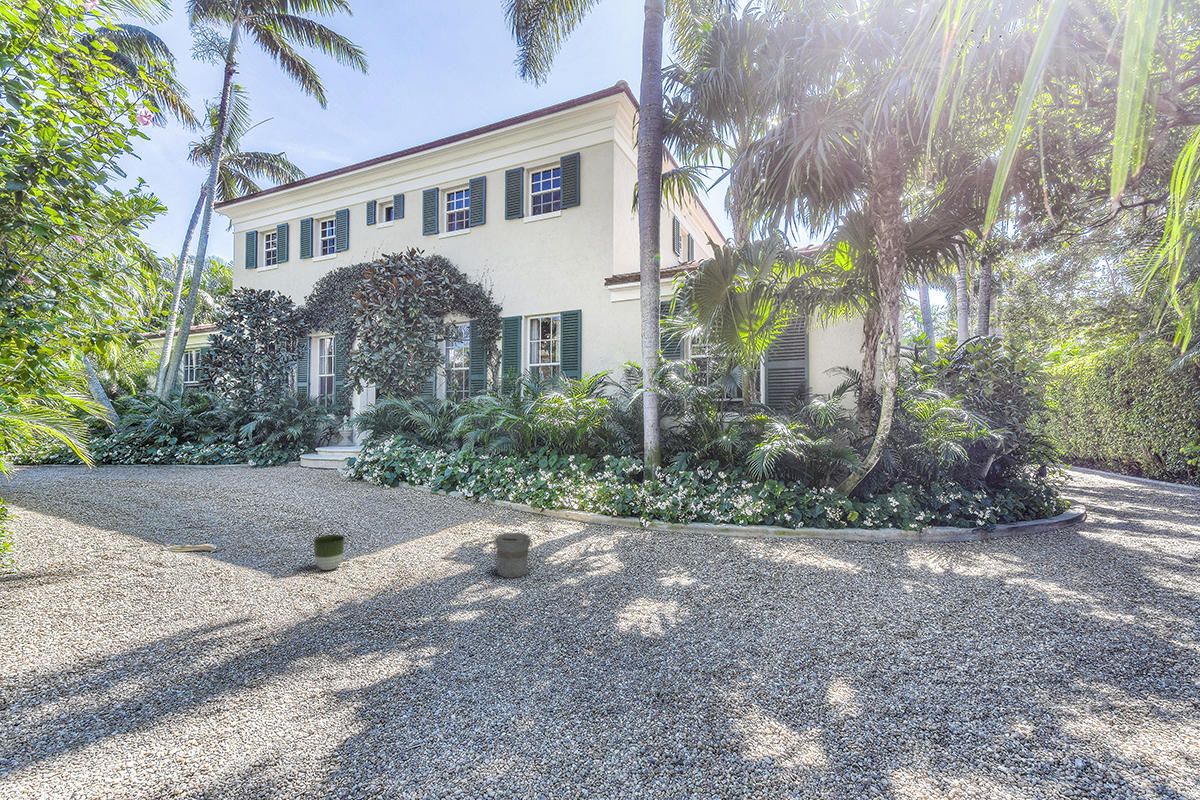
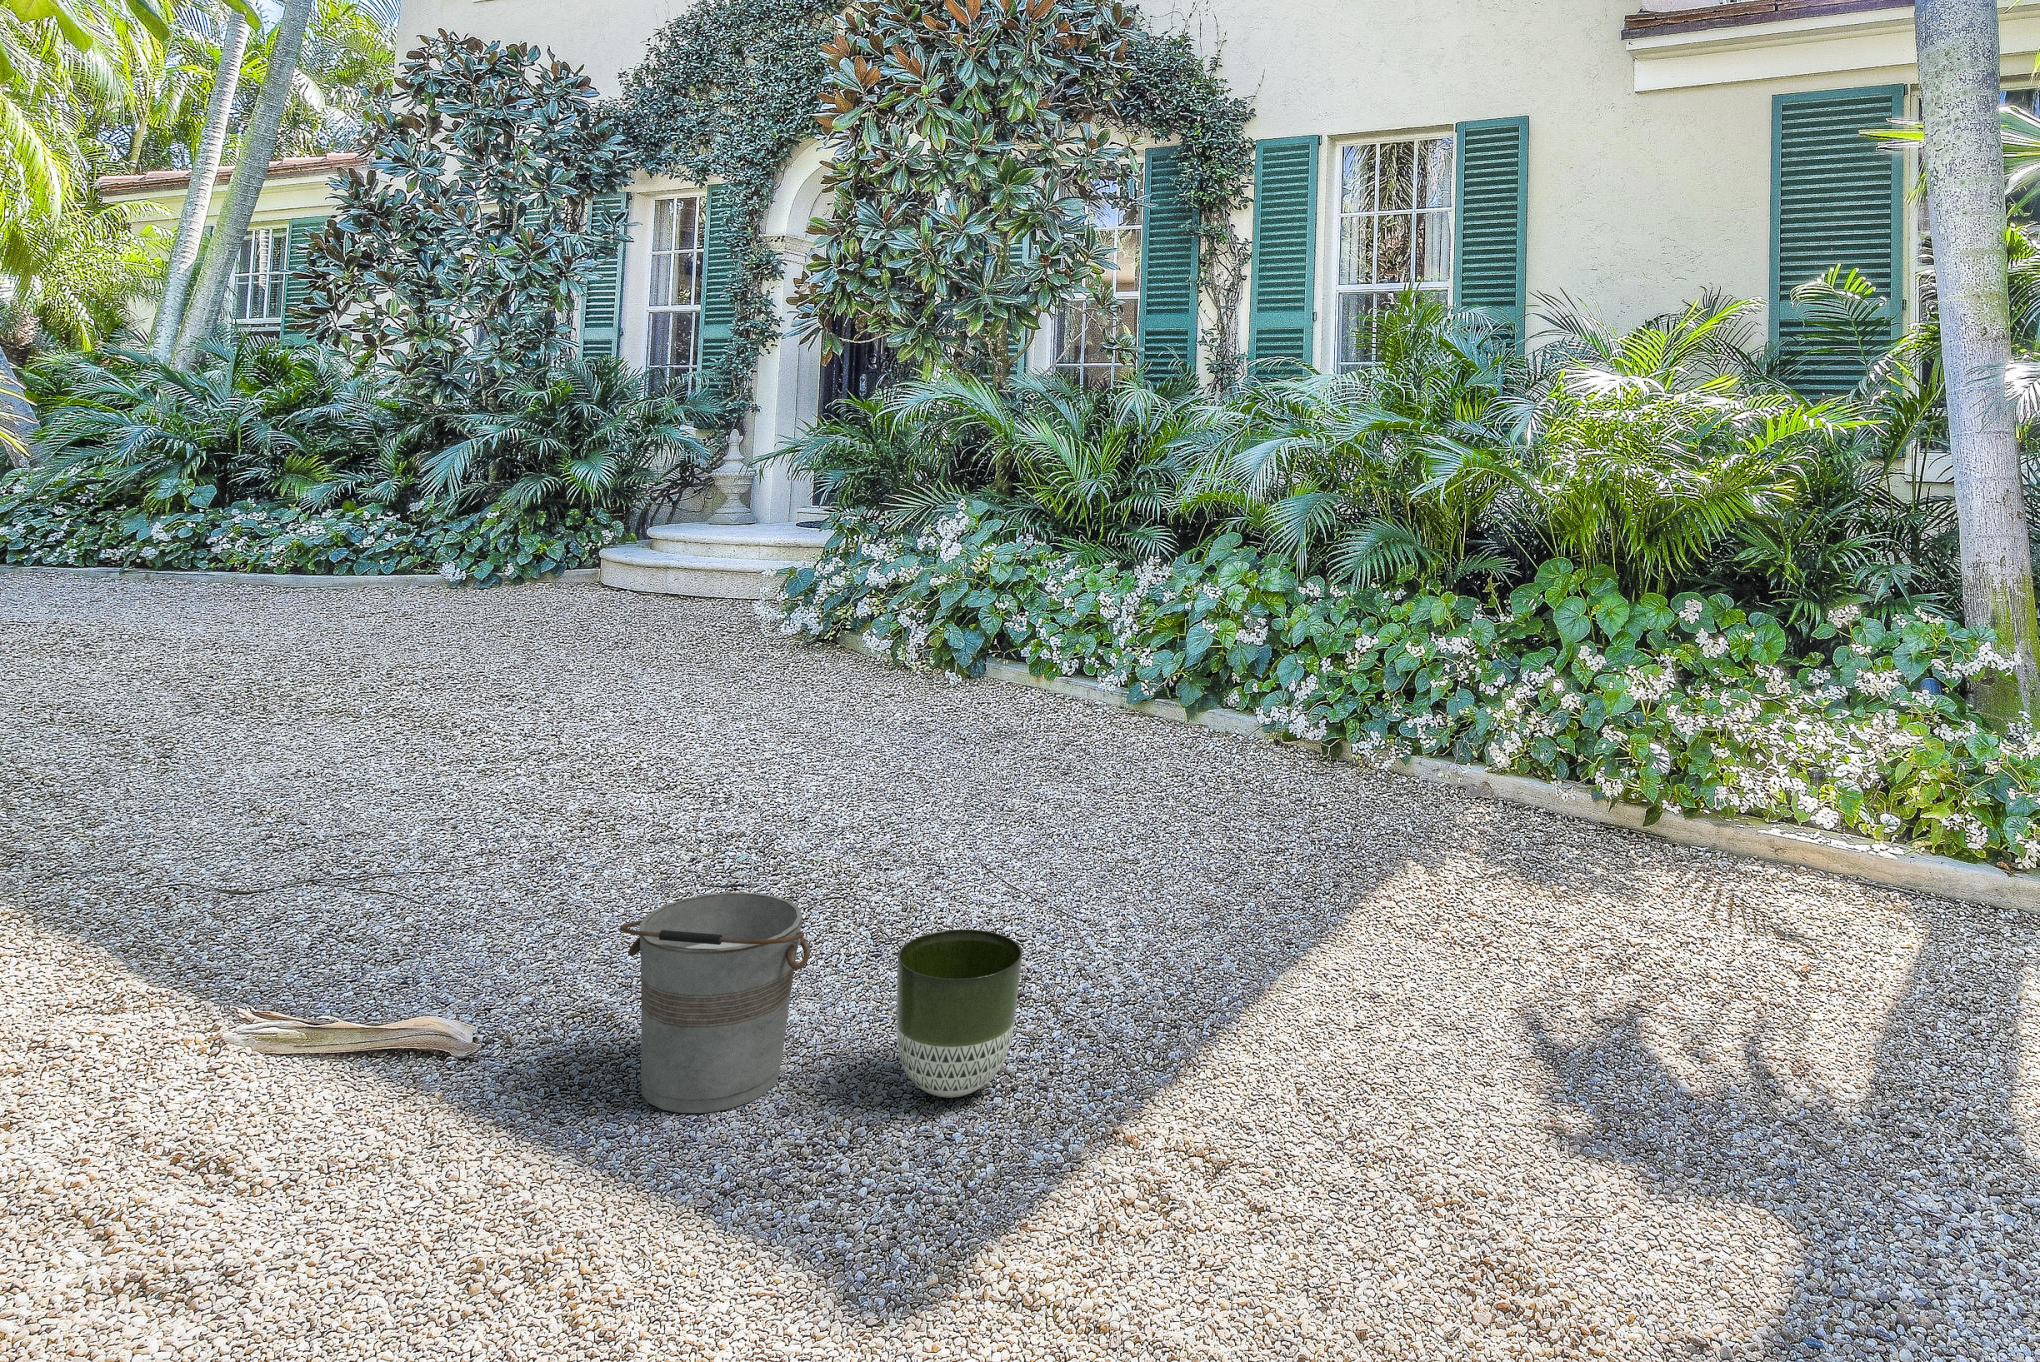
bucket: present [494,533,532,578] -> present [620,892,810,1113]

